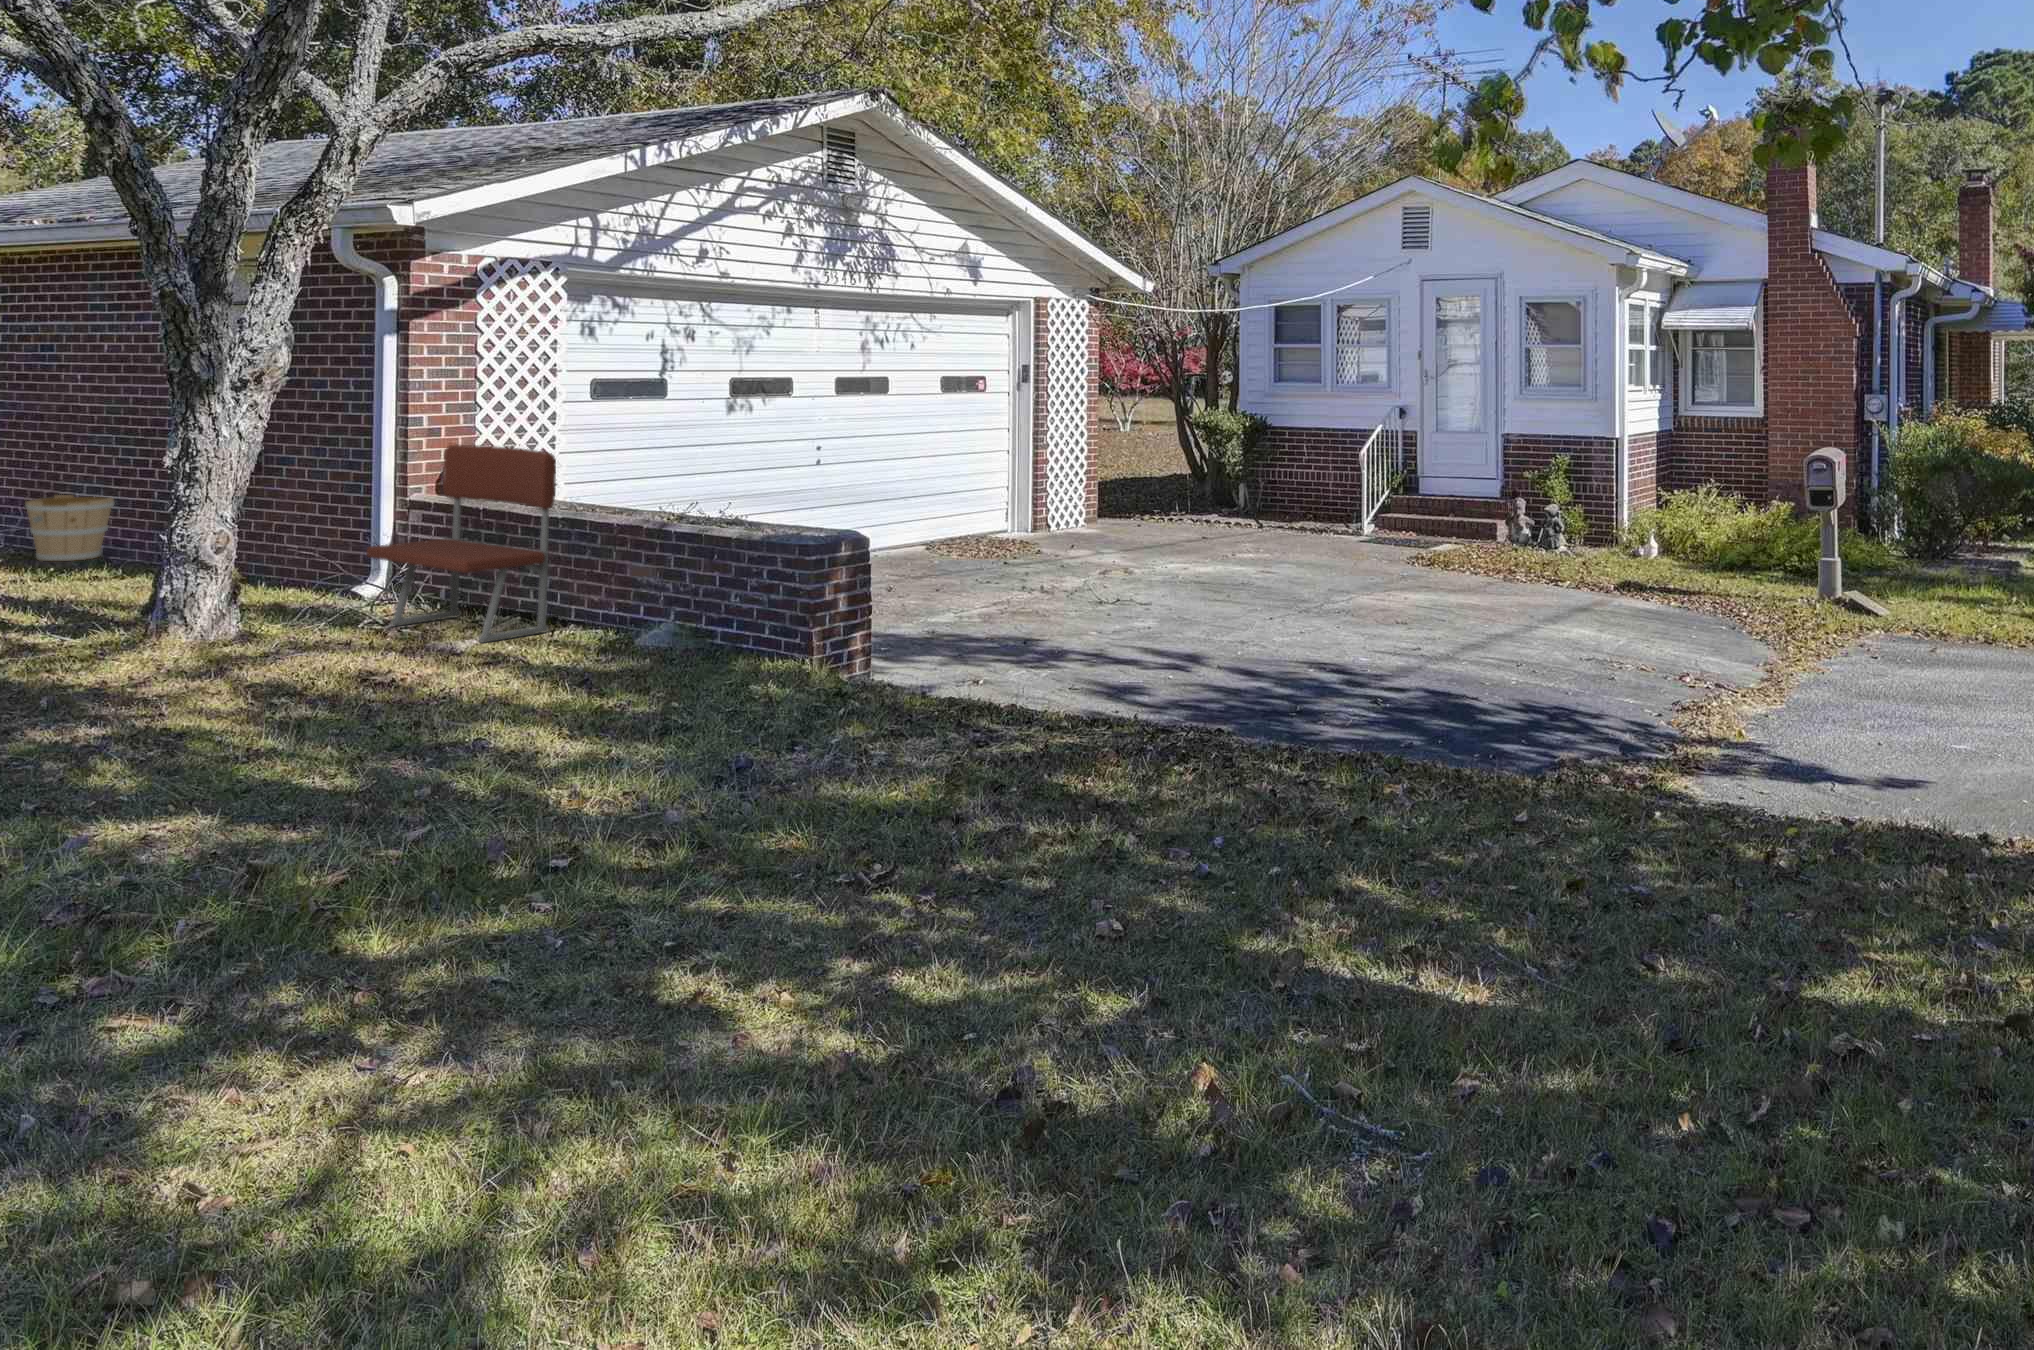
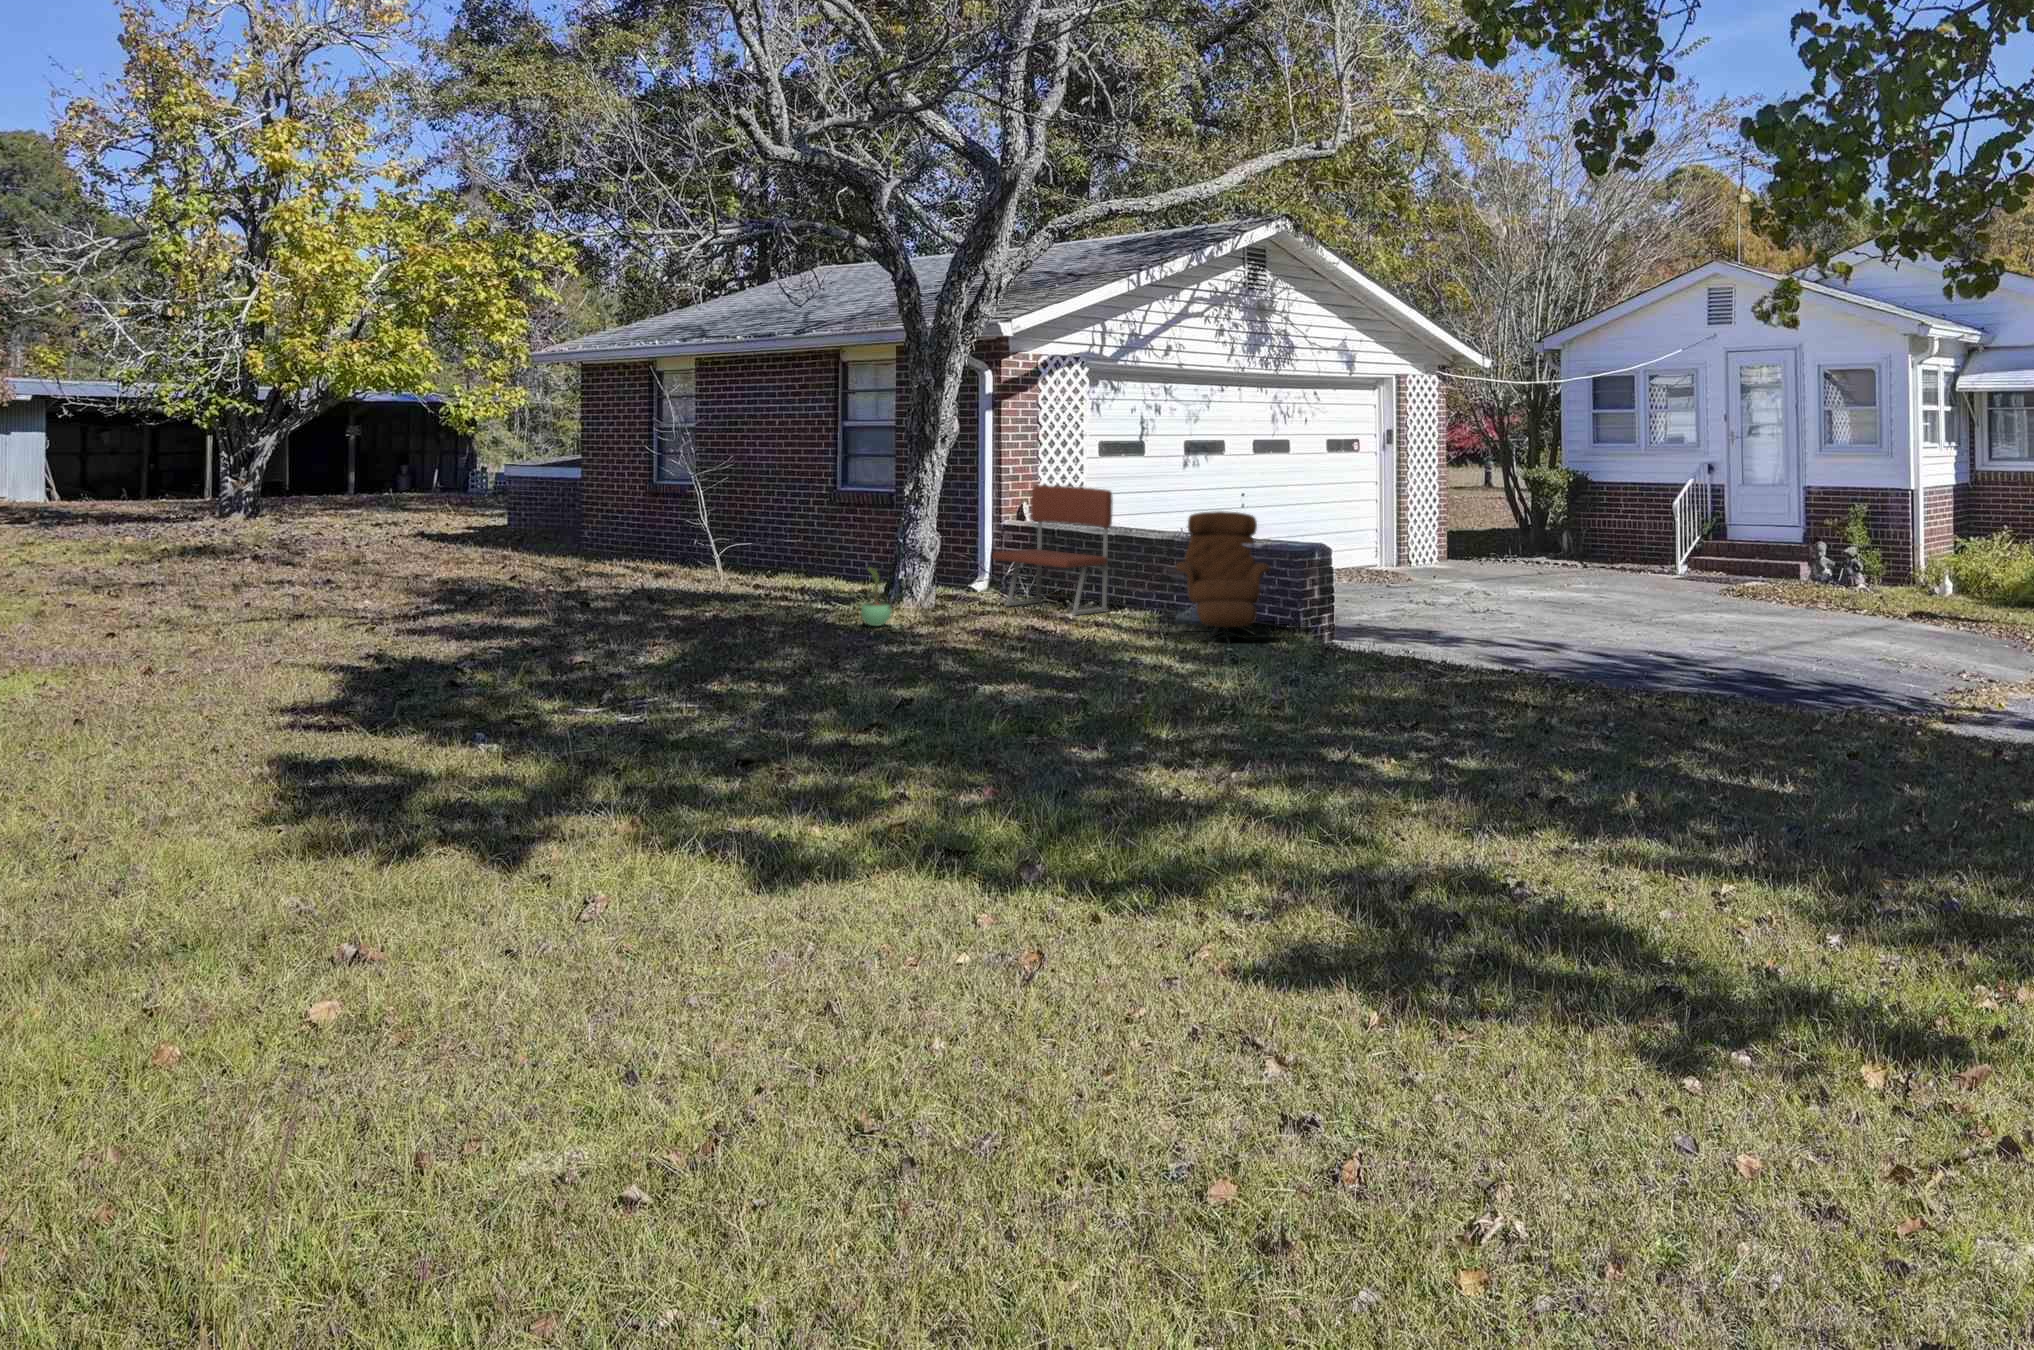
lounge chair: none [620,487,773,700] -> present [1176,511,1271,644]
wooden bucket: present [26,495,115,561] -> none [723,524,774,569]
potted plant: none [59,585,121,683] -> present [861,567,892,627]

